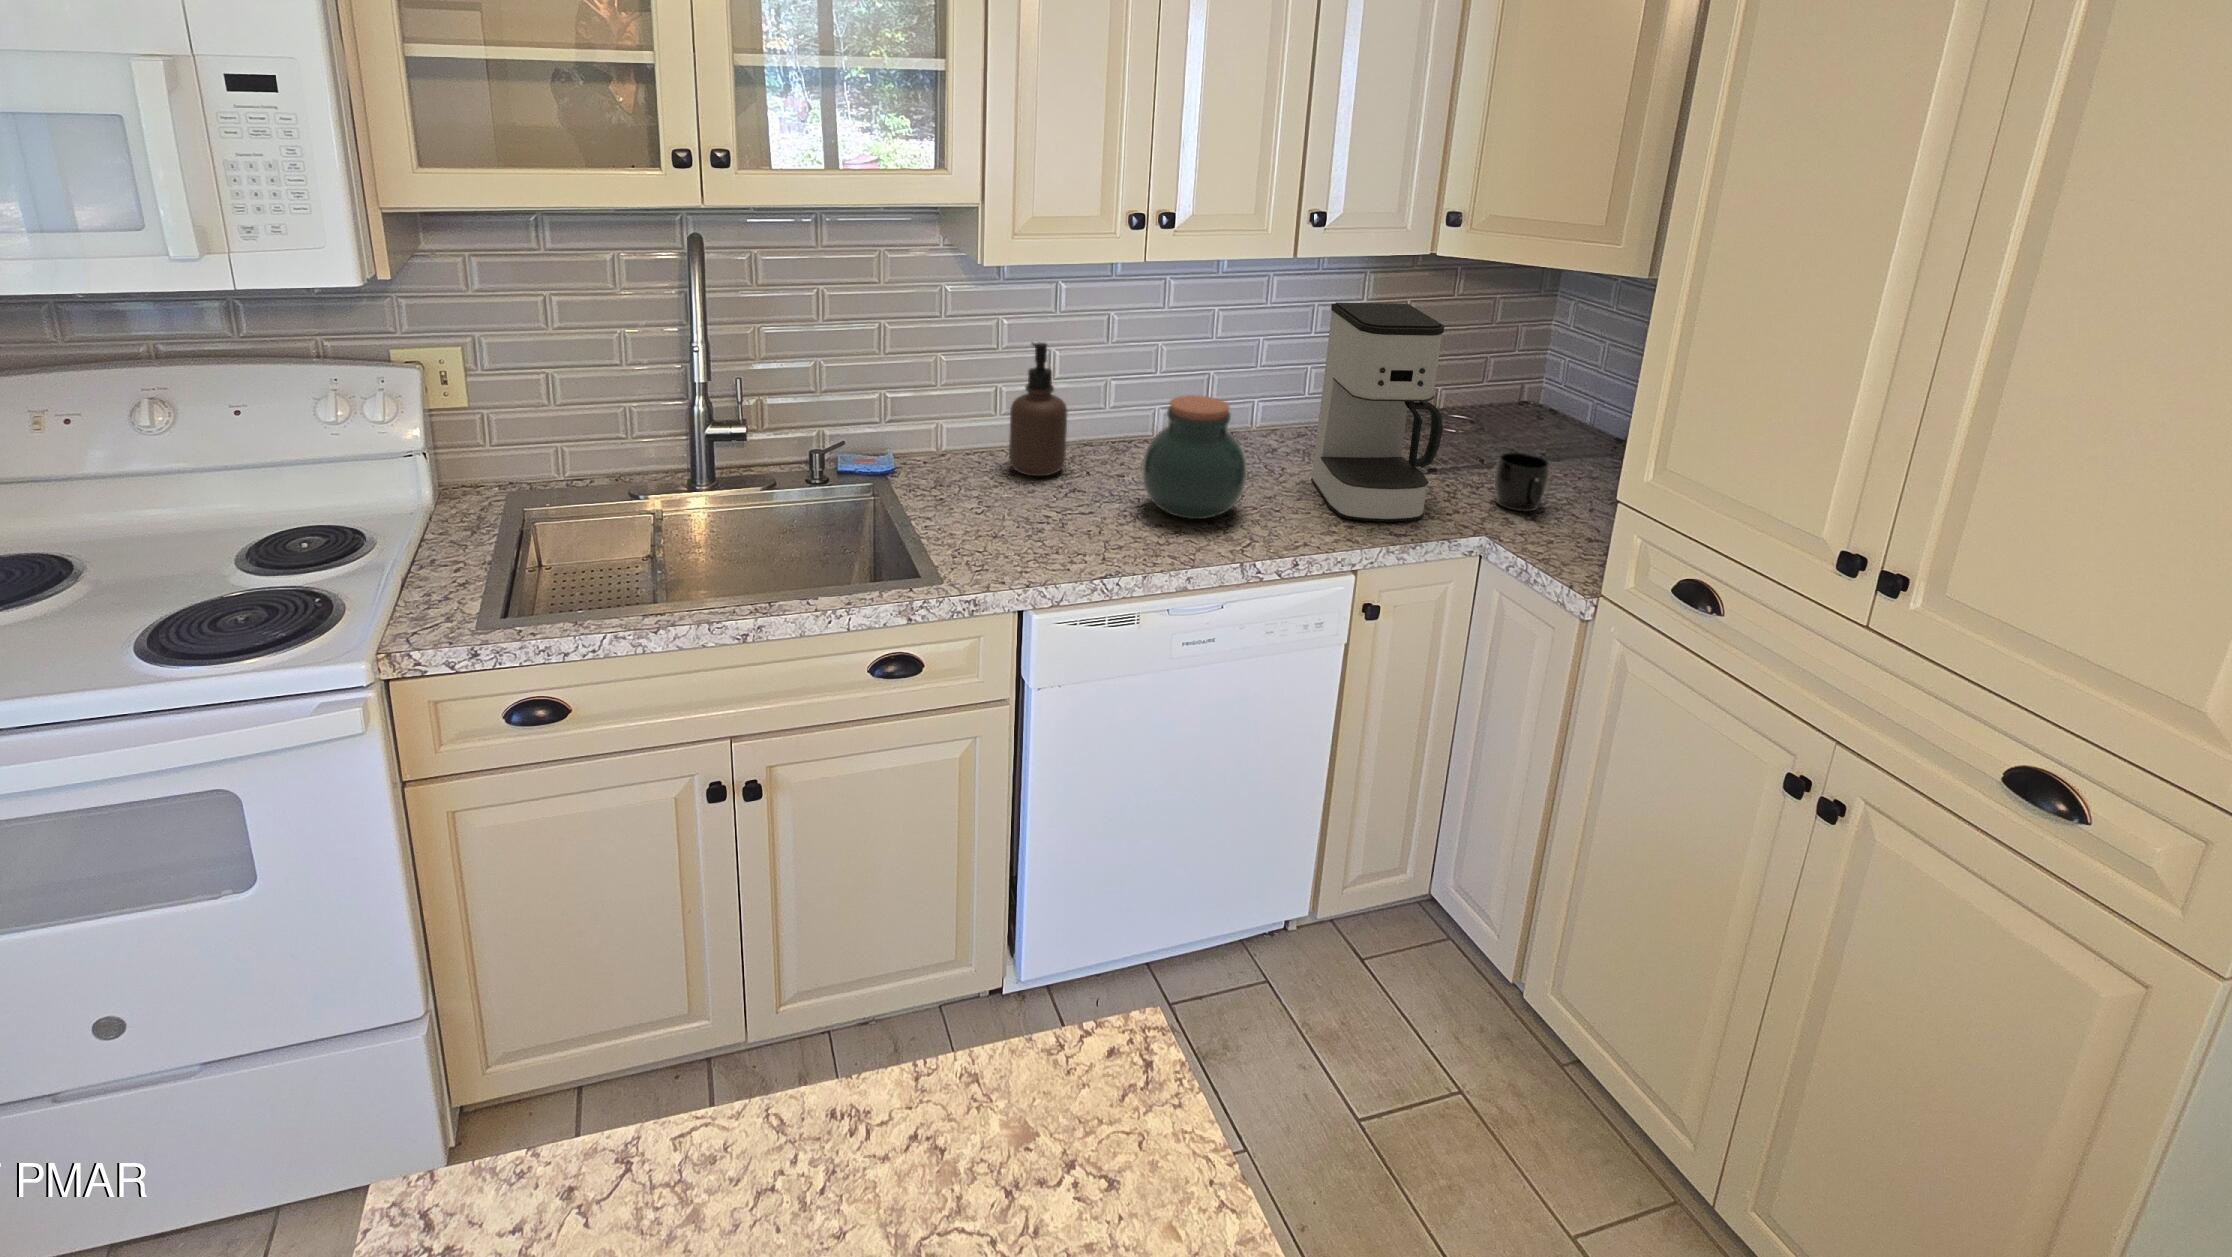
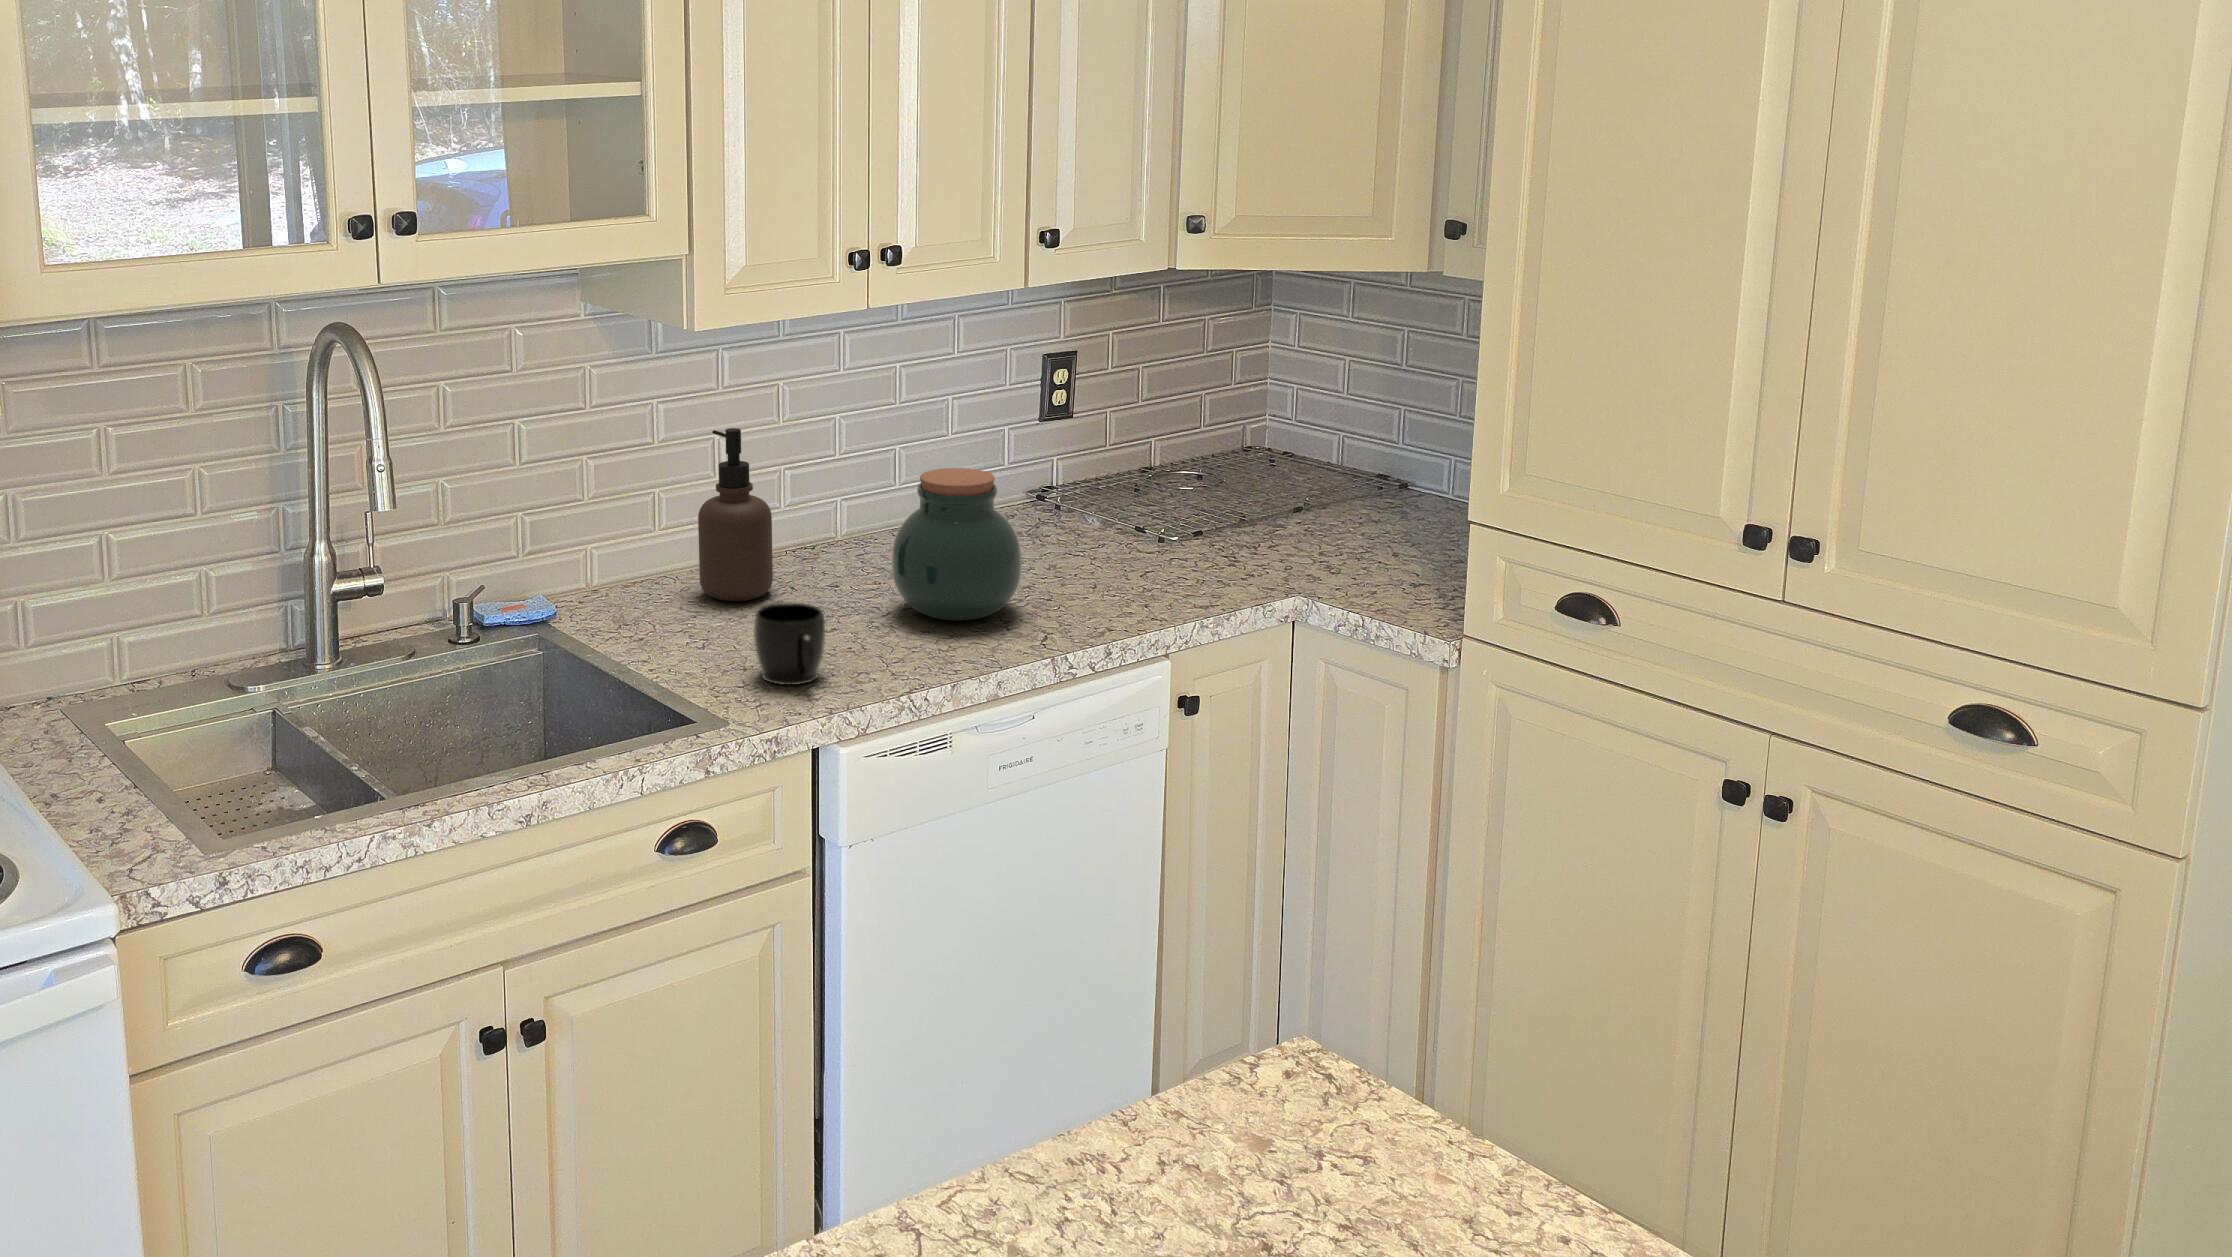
coffee maker: present [1311,302,1444,522] -> none [1070,333,1226,596]
mug: present [1494,452,1550,512] -> present [754,603,825,685]

